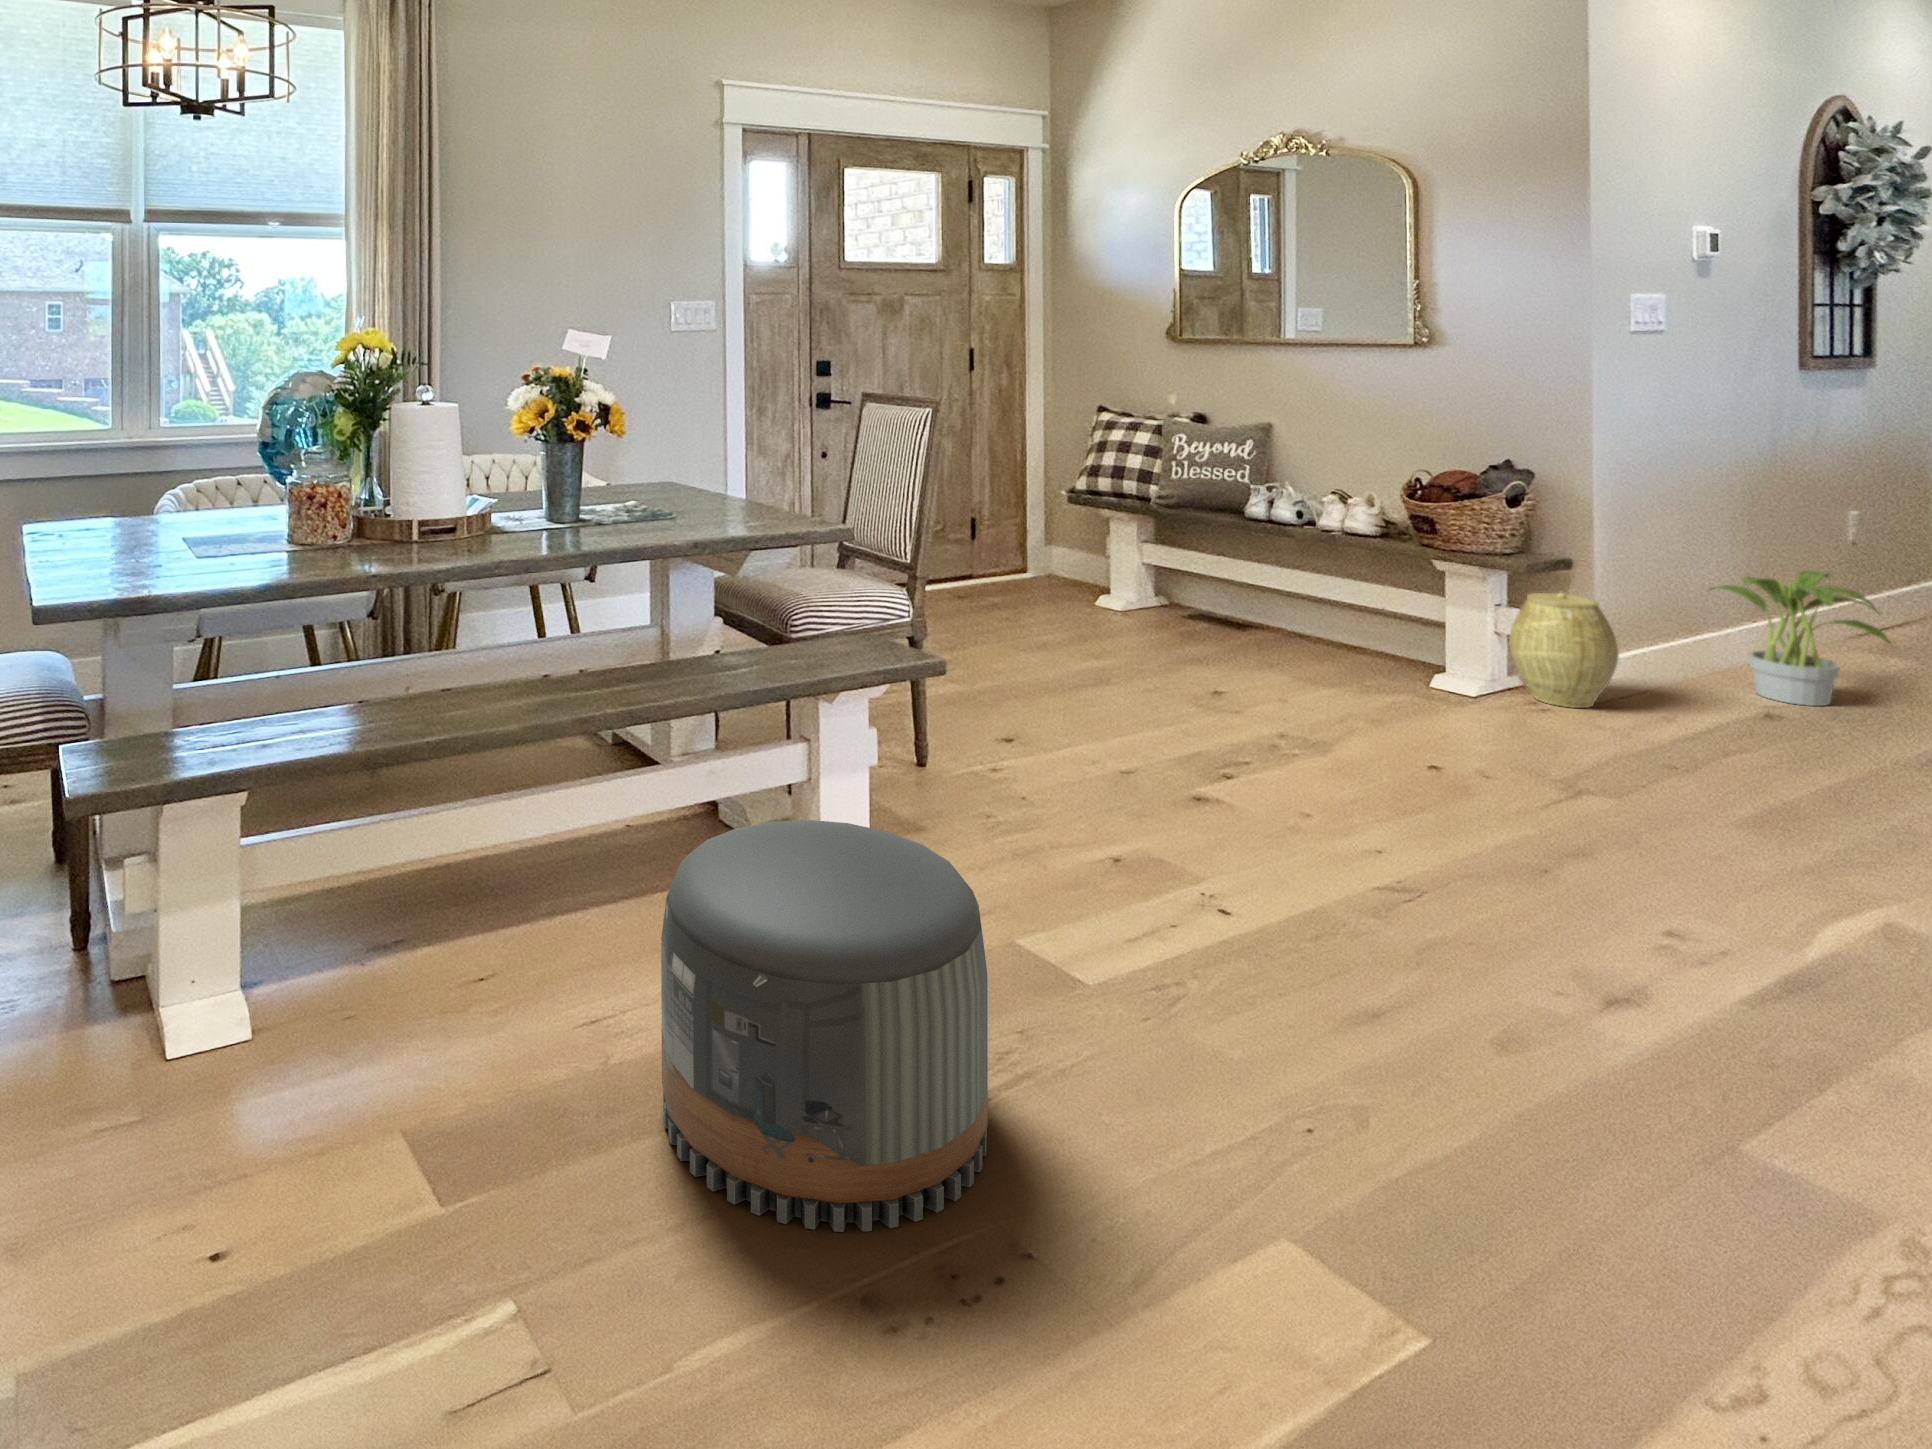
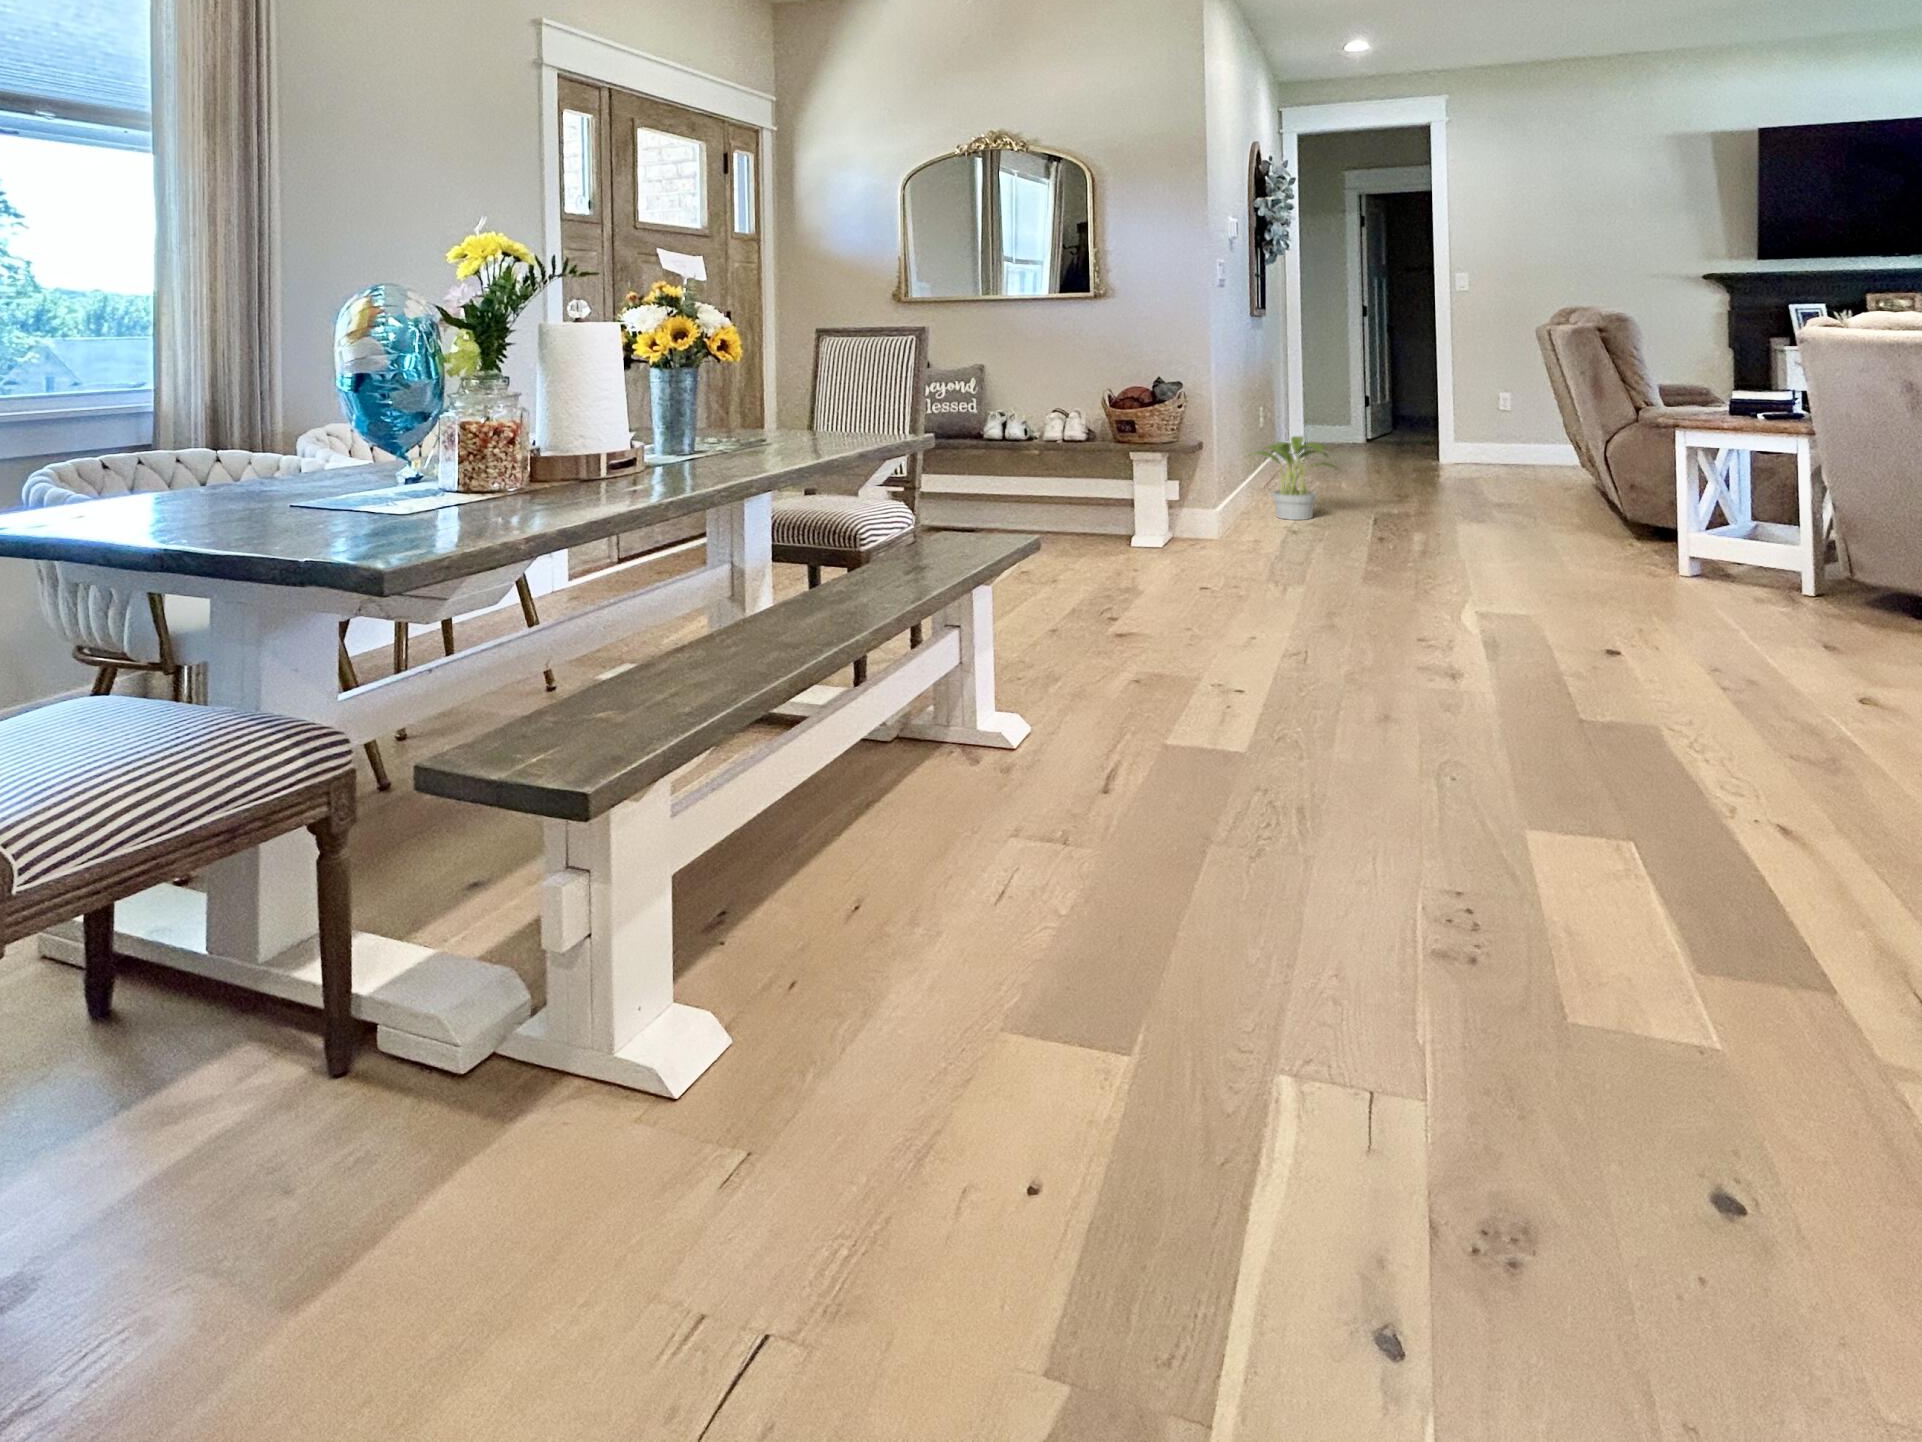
woven basket: present [1509,593,1619,708] -> none [1177,463,1239,541]
pouf: present [661,820,988,1232] -> none [1118,636,1399,940]

